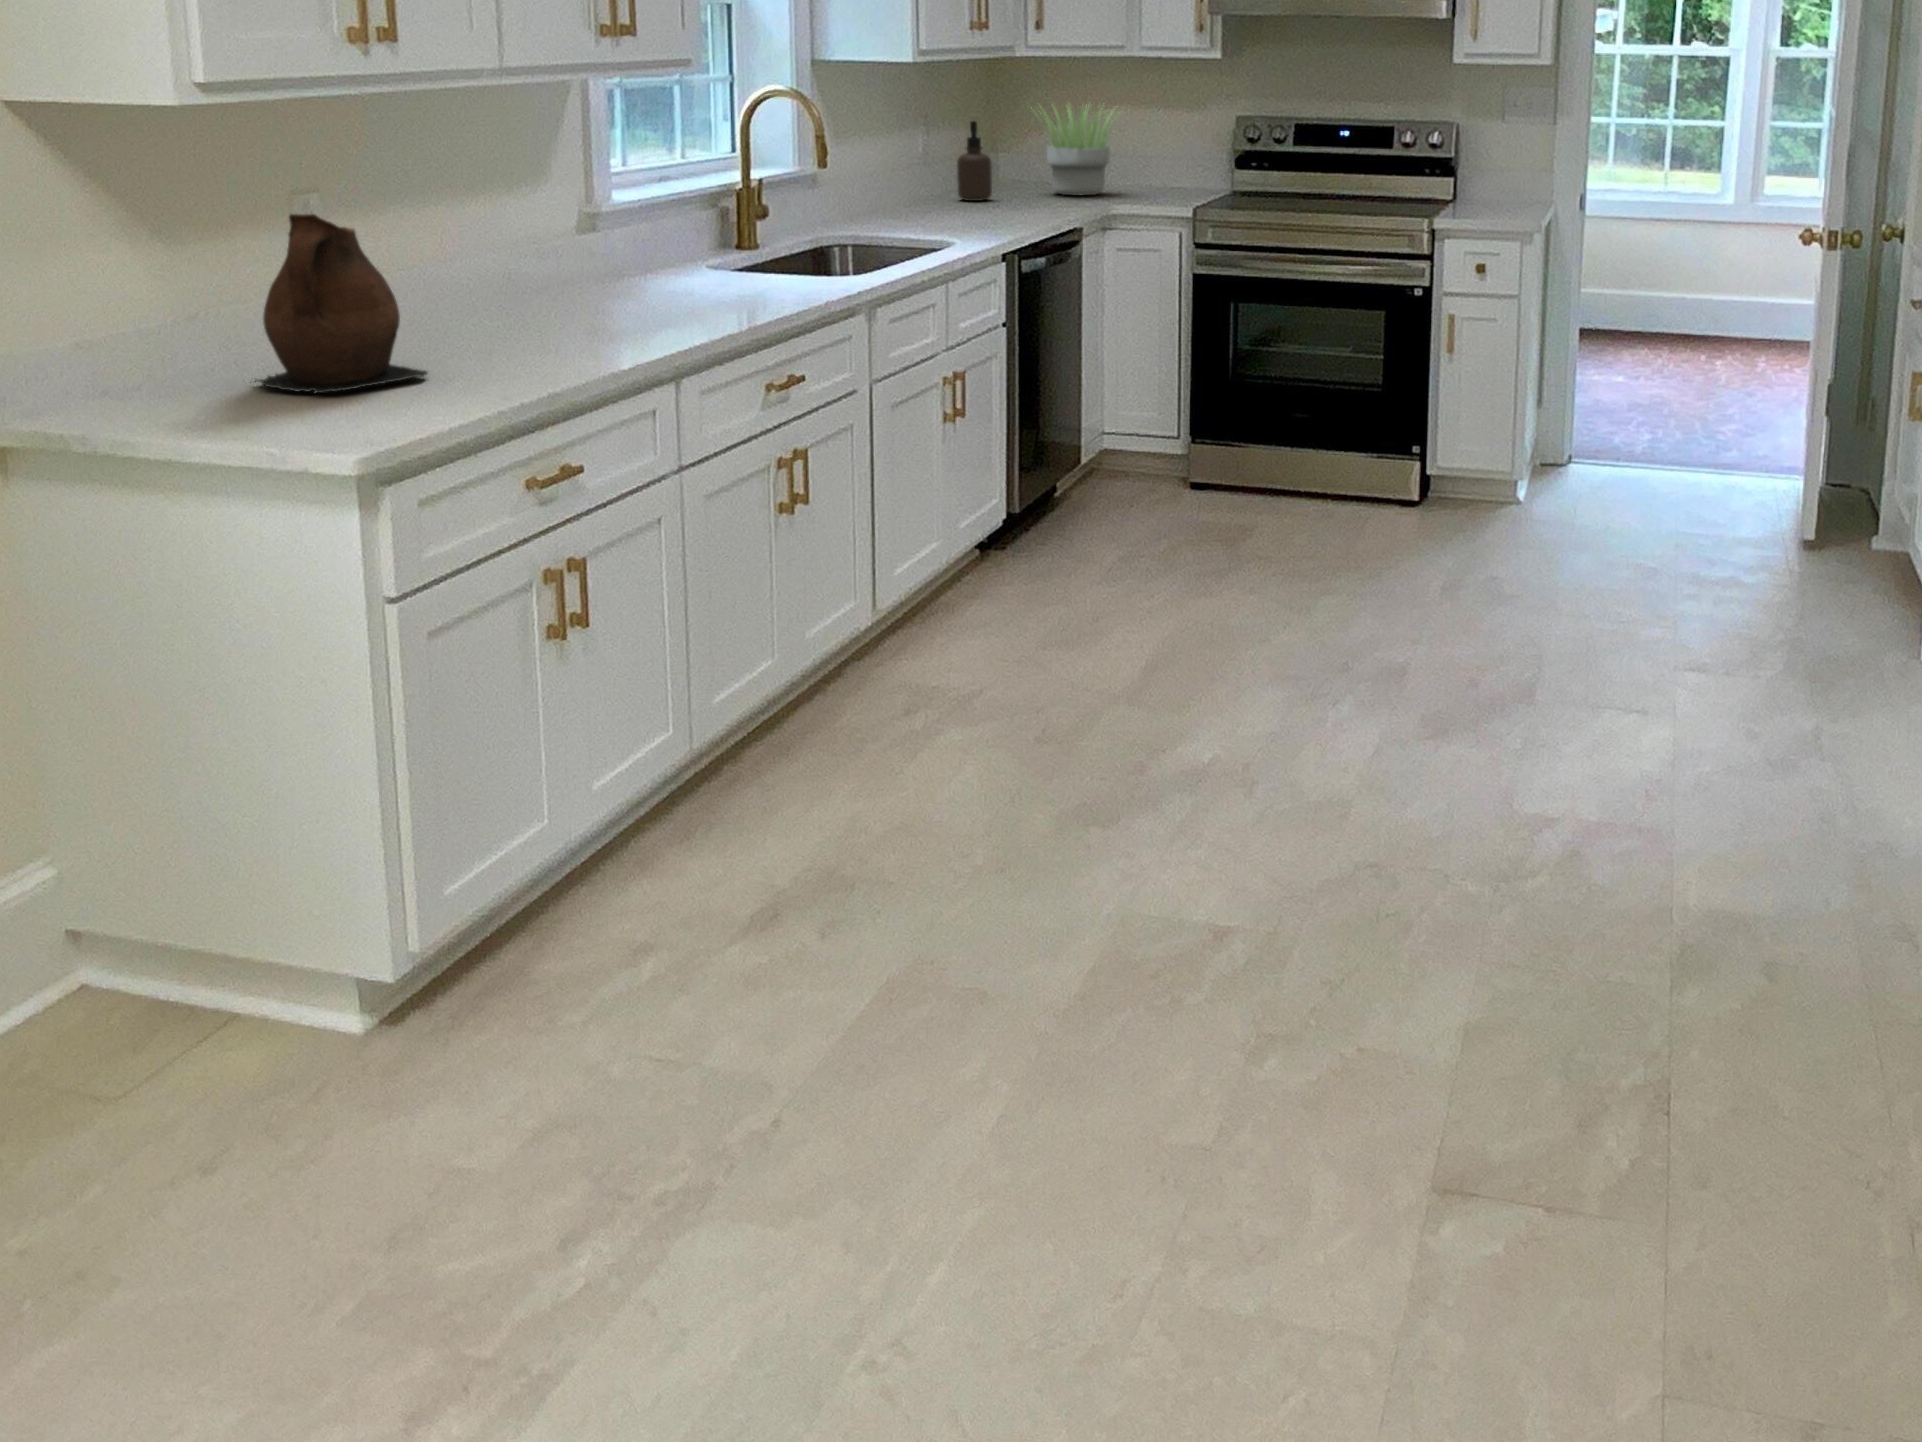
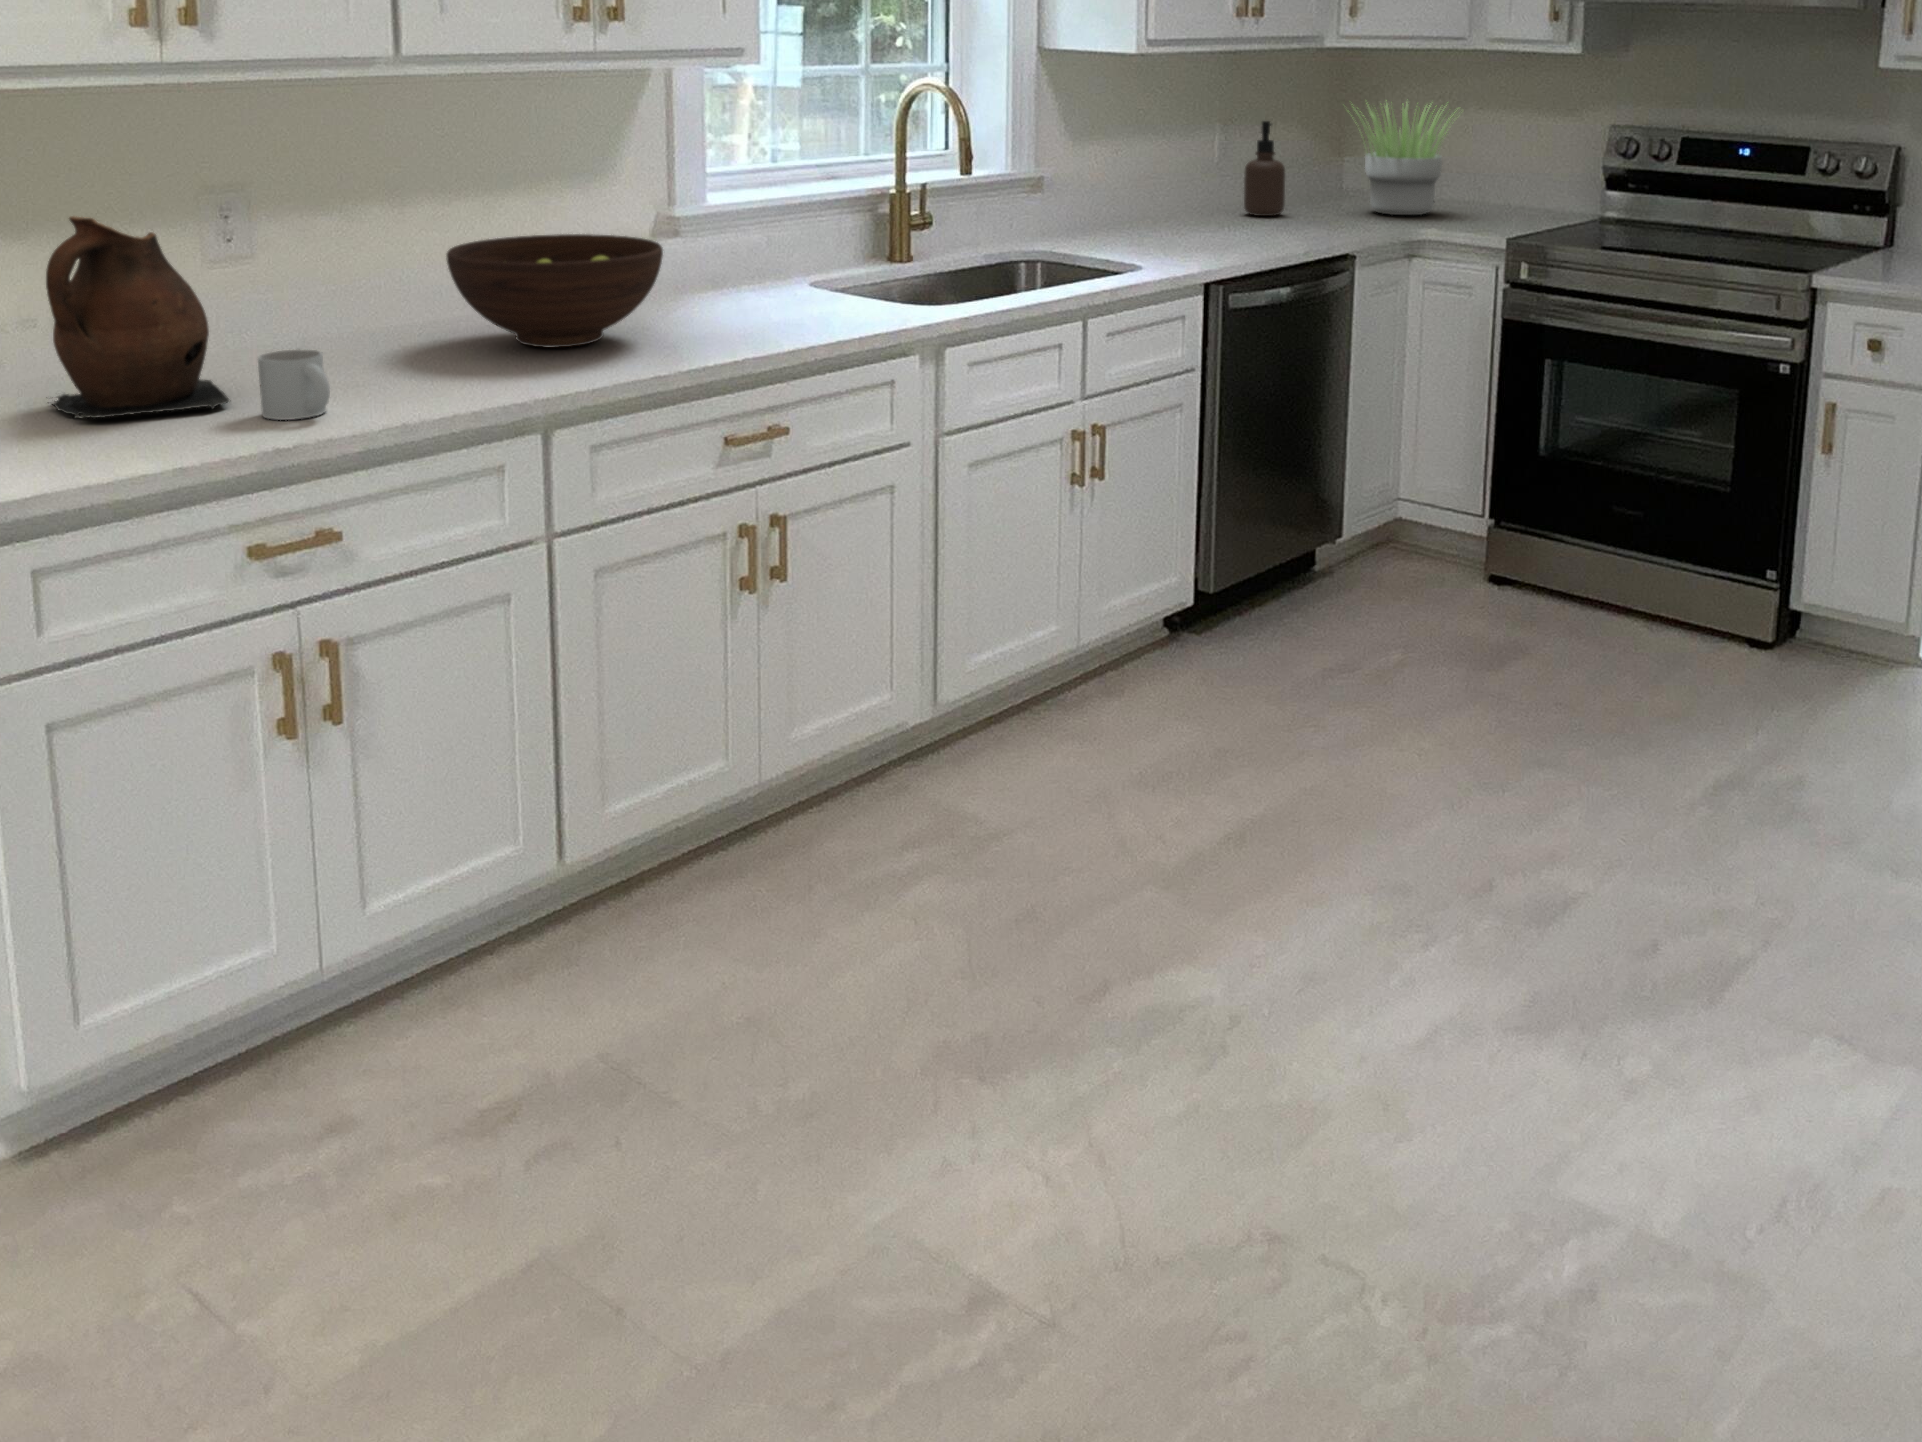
fruit bowl: none [503,224,691,320] -> present [446,234,663,348]
mug: none [468,322,542,381] -> present [258,349,330,420]

